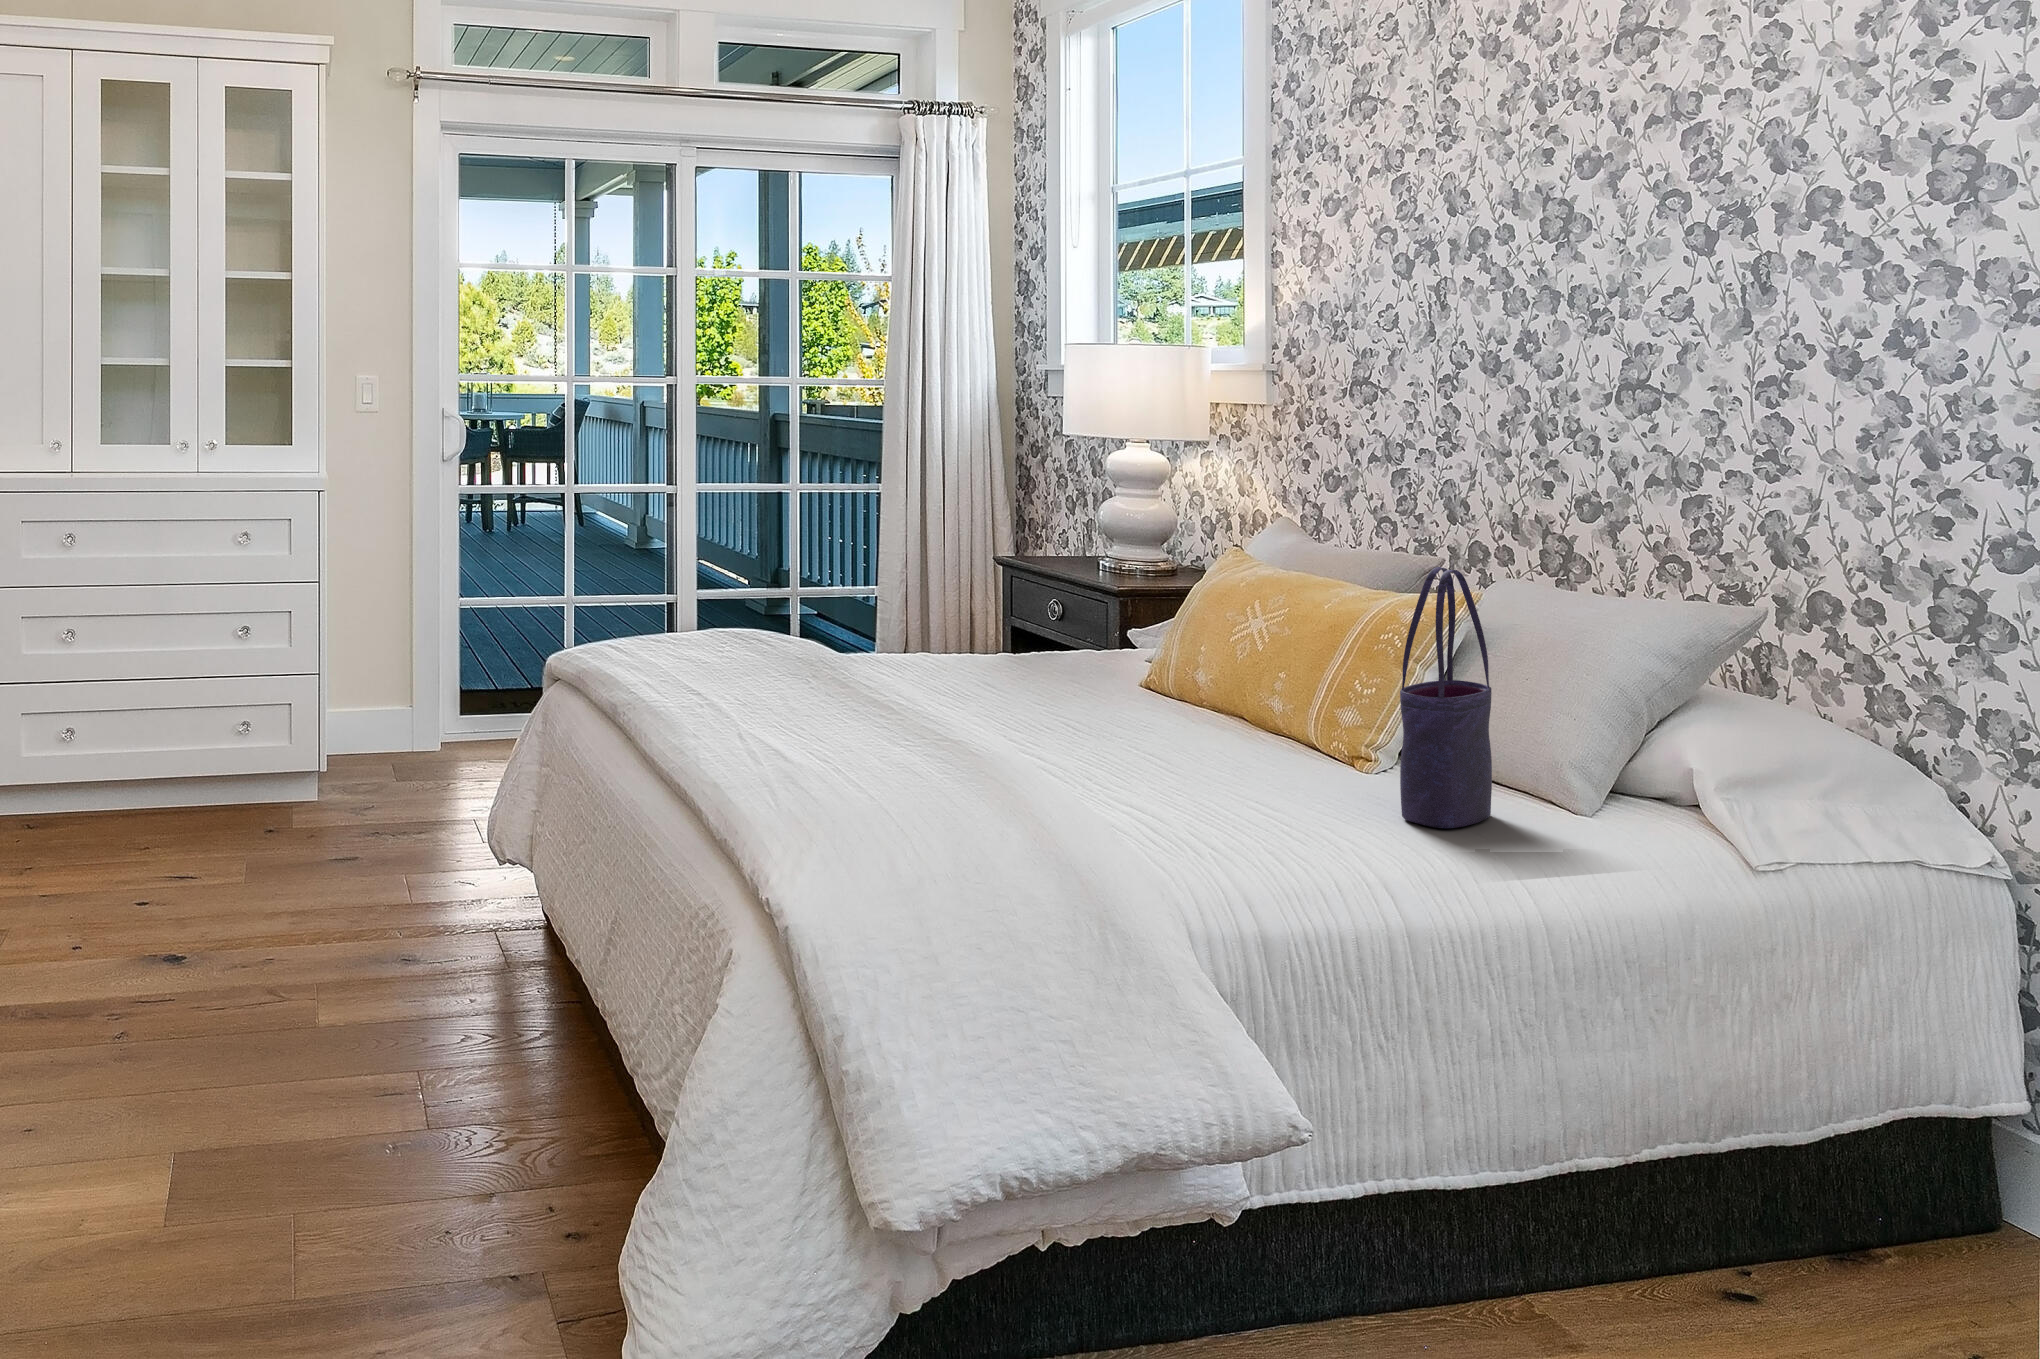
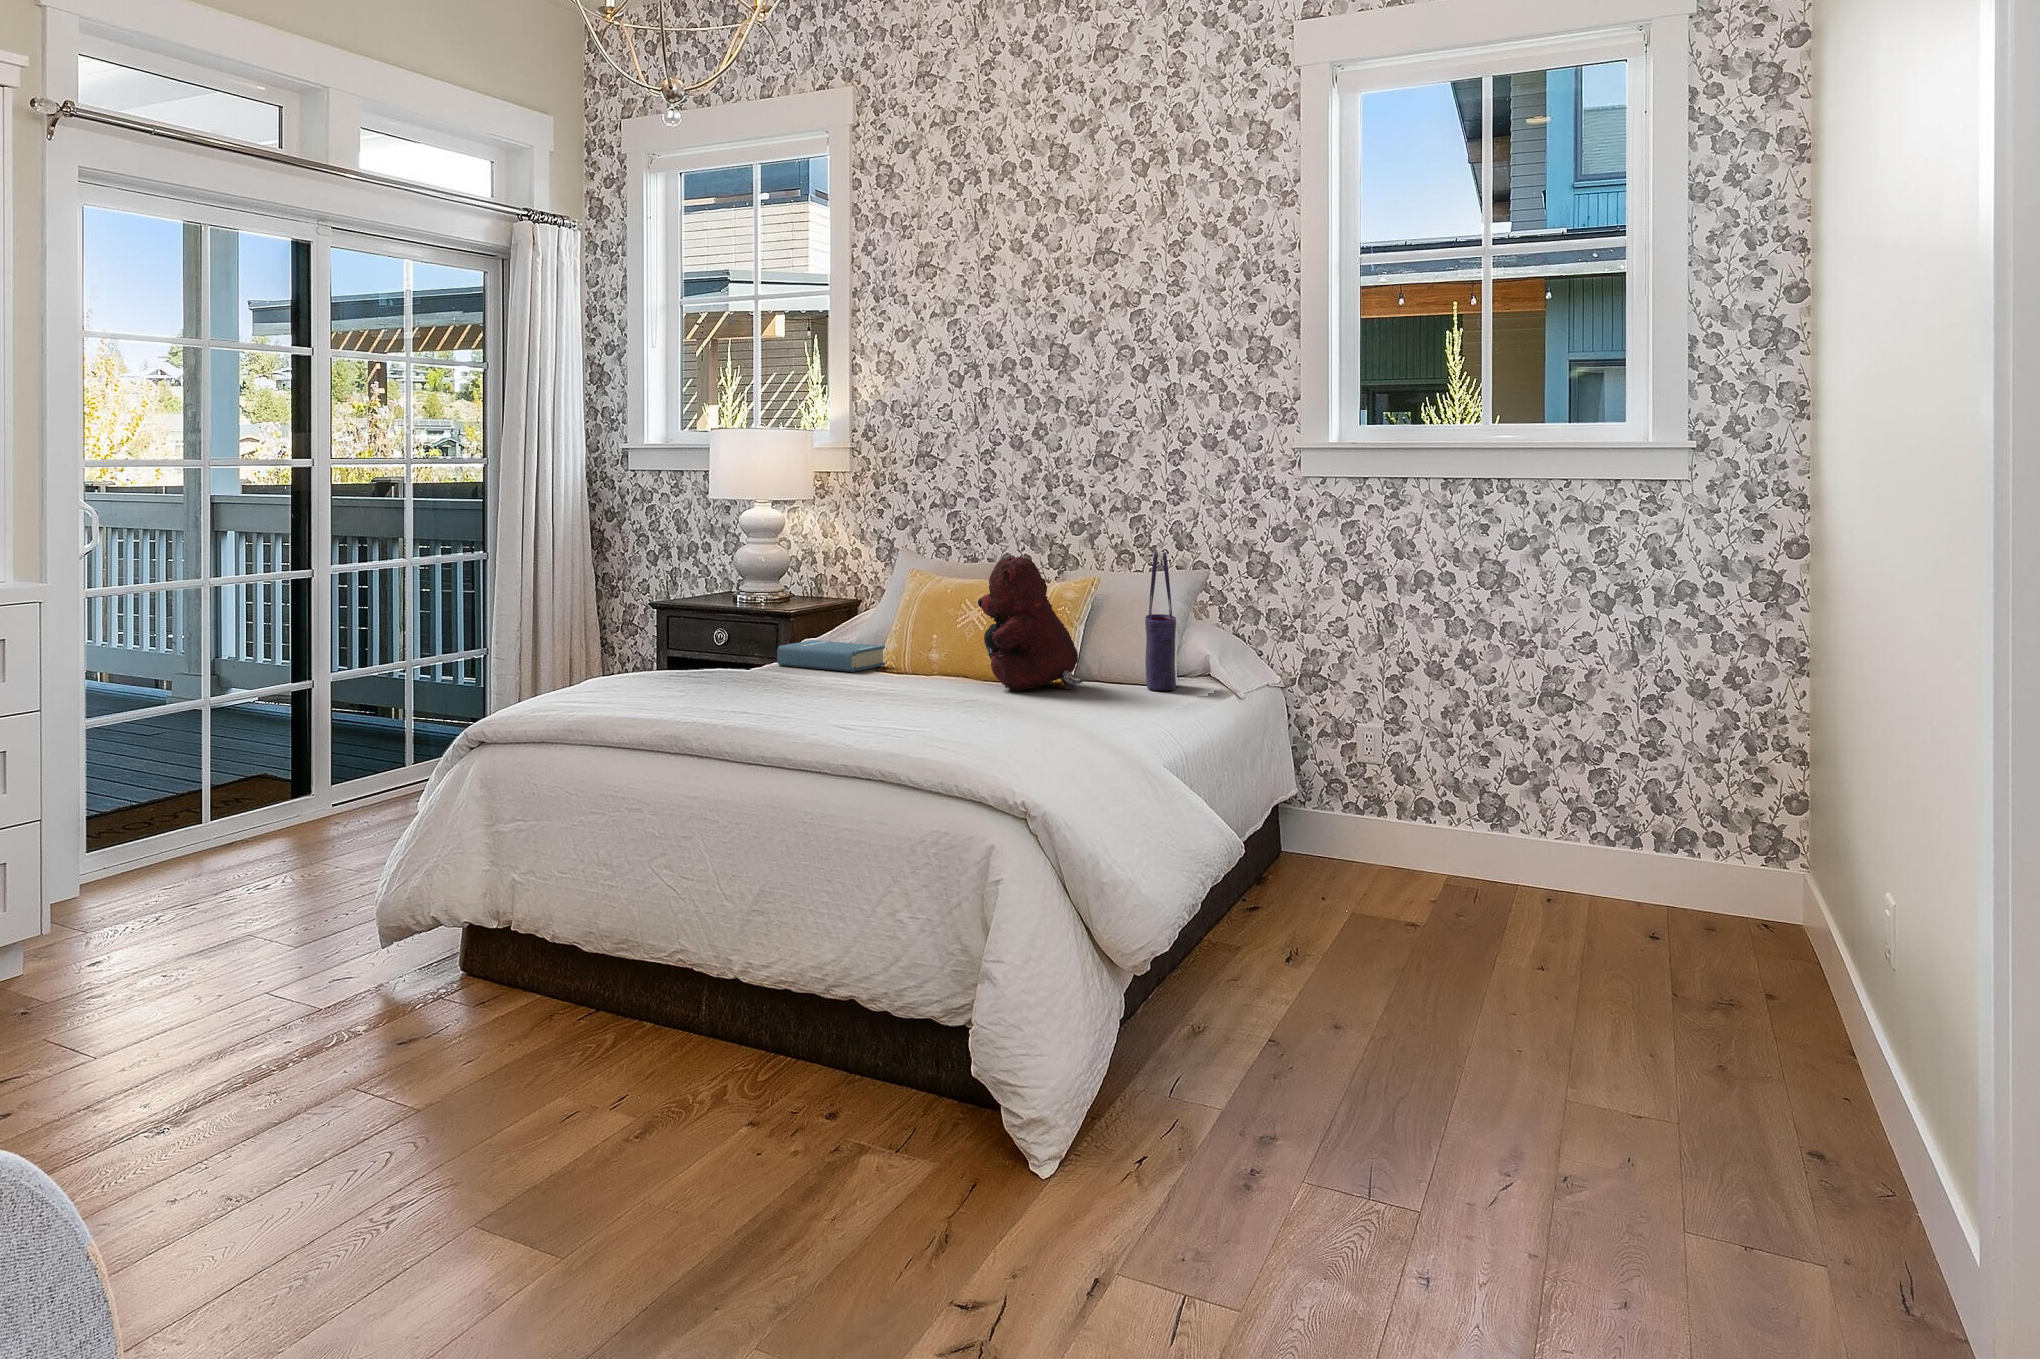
teddy bear: none [1107,548,1288,785] -> present [978,556,1083,692]
hardback book: none [955,634,1095,688] -> present [777,640,885,672]

